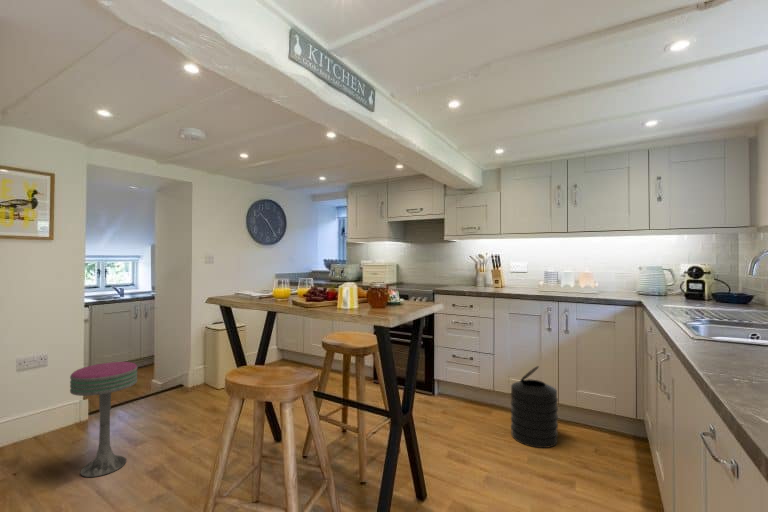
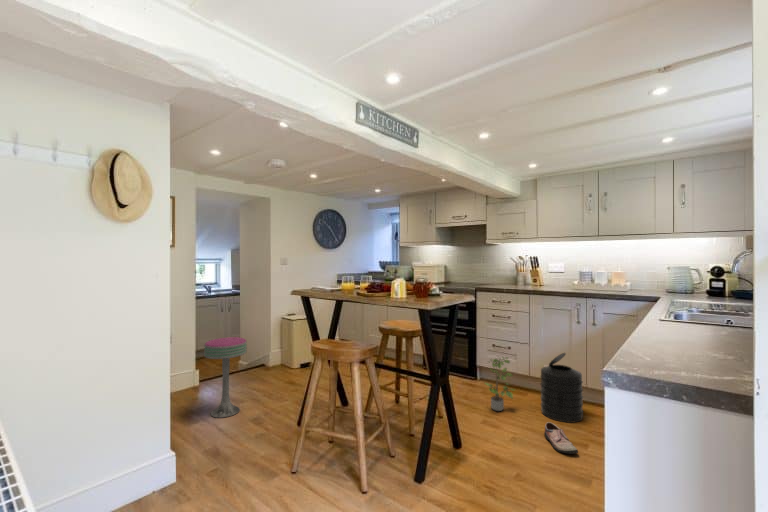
potted plant: none [447,371,484,438] -> present [485,357,514,411]
shoe: none [521,452,564,493] -> present [544,422,578,453]

